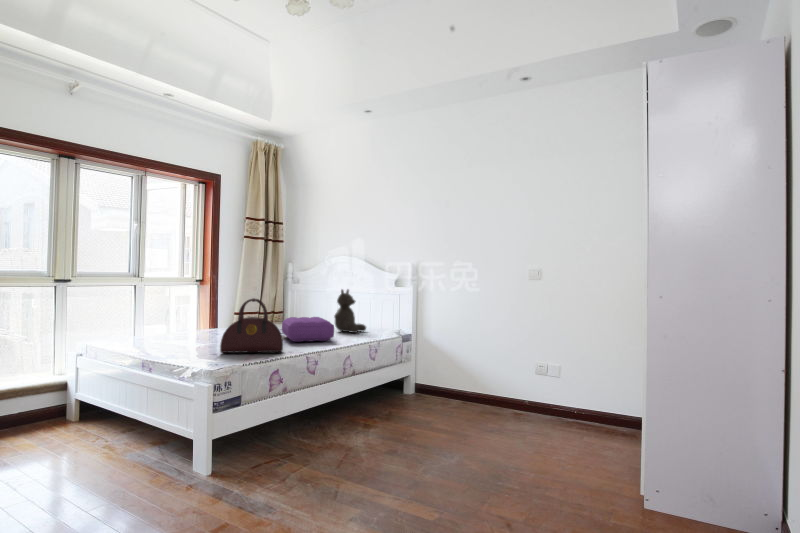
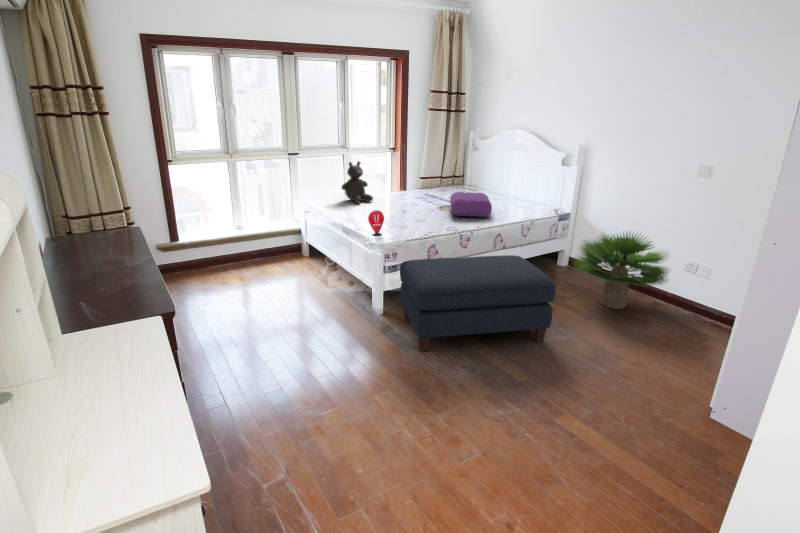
teddy bear: present [334,290,366,333] -> present [342,161,373,203]
handbag: present [220,298,283,353] -> none [394,183,443,229]
potted plant: none [428,338,528,425] -> present [575,232,668,309]
ottoman: none [237,373,433,509] -> present [400,255,556,352]

